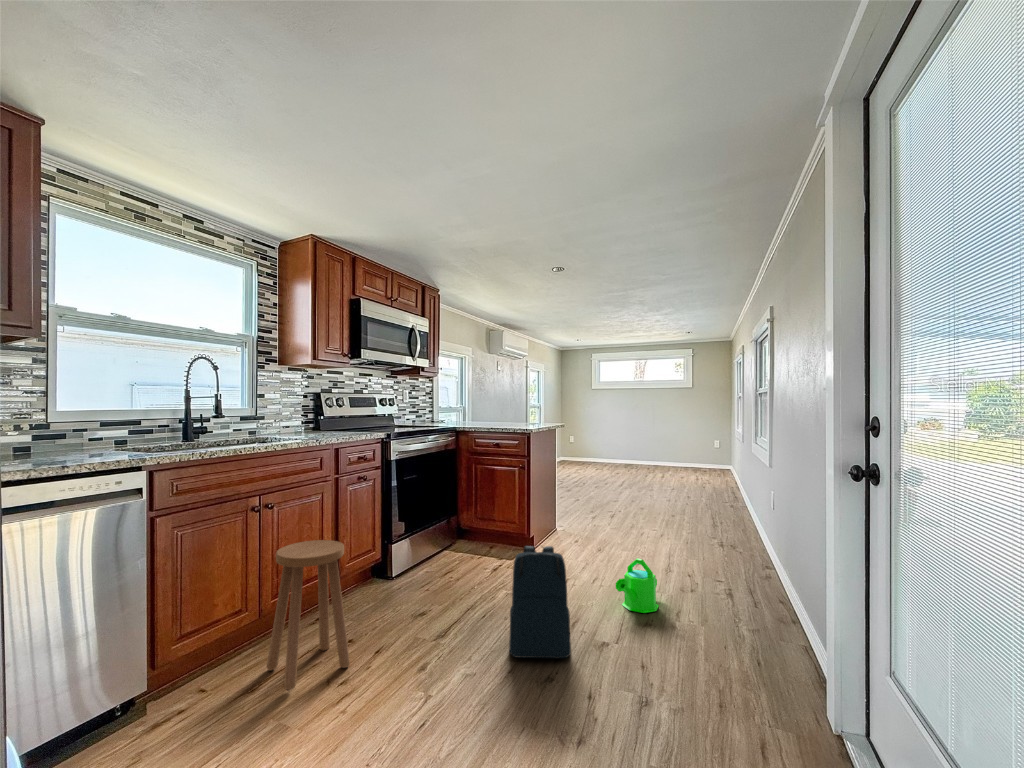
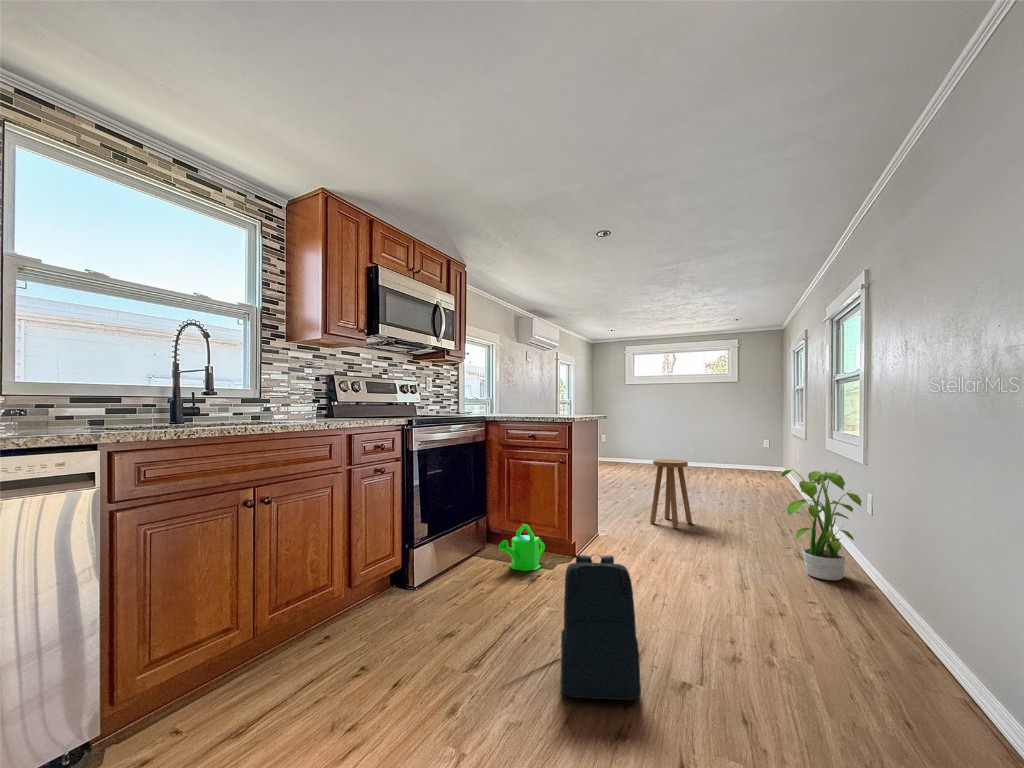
potted plant: none [706,470,768,565] -> present [781,470,862,580]
stool: present [267,540,350,690] -> present [650,459,692,528]
watering can: present [616,558,659,613] -> present [499,524,545,571]

